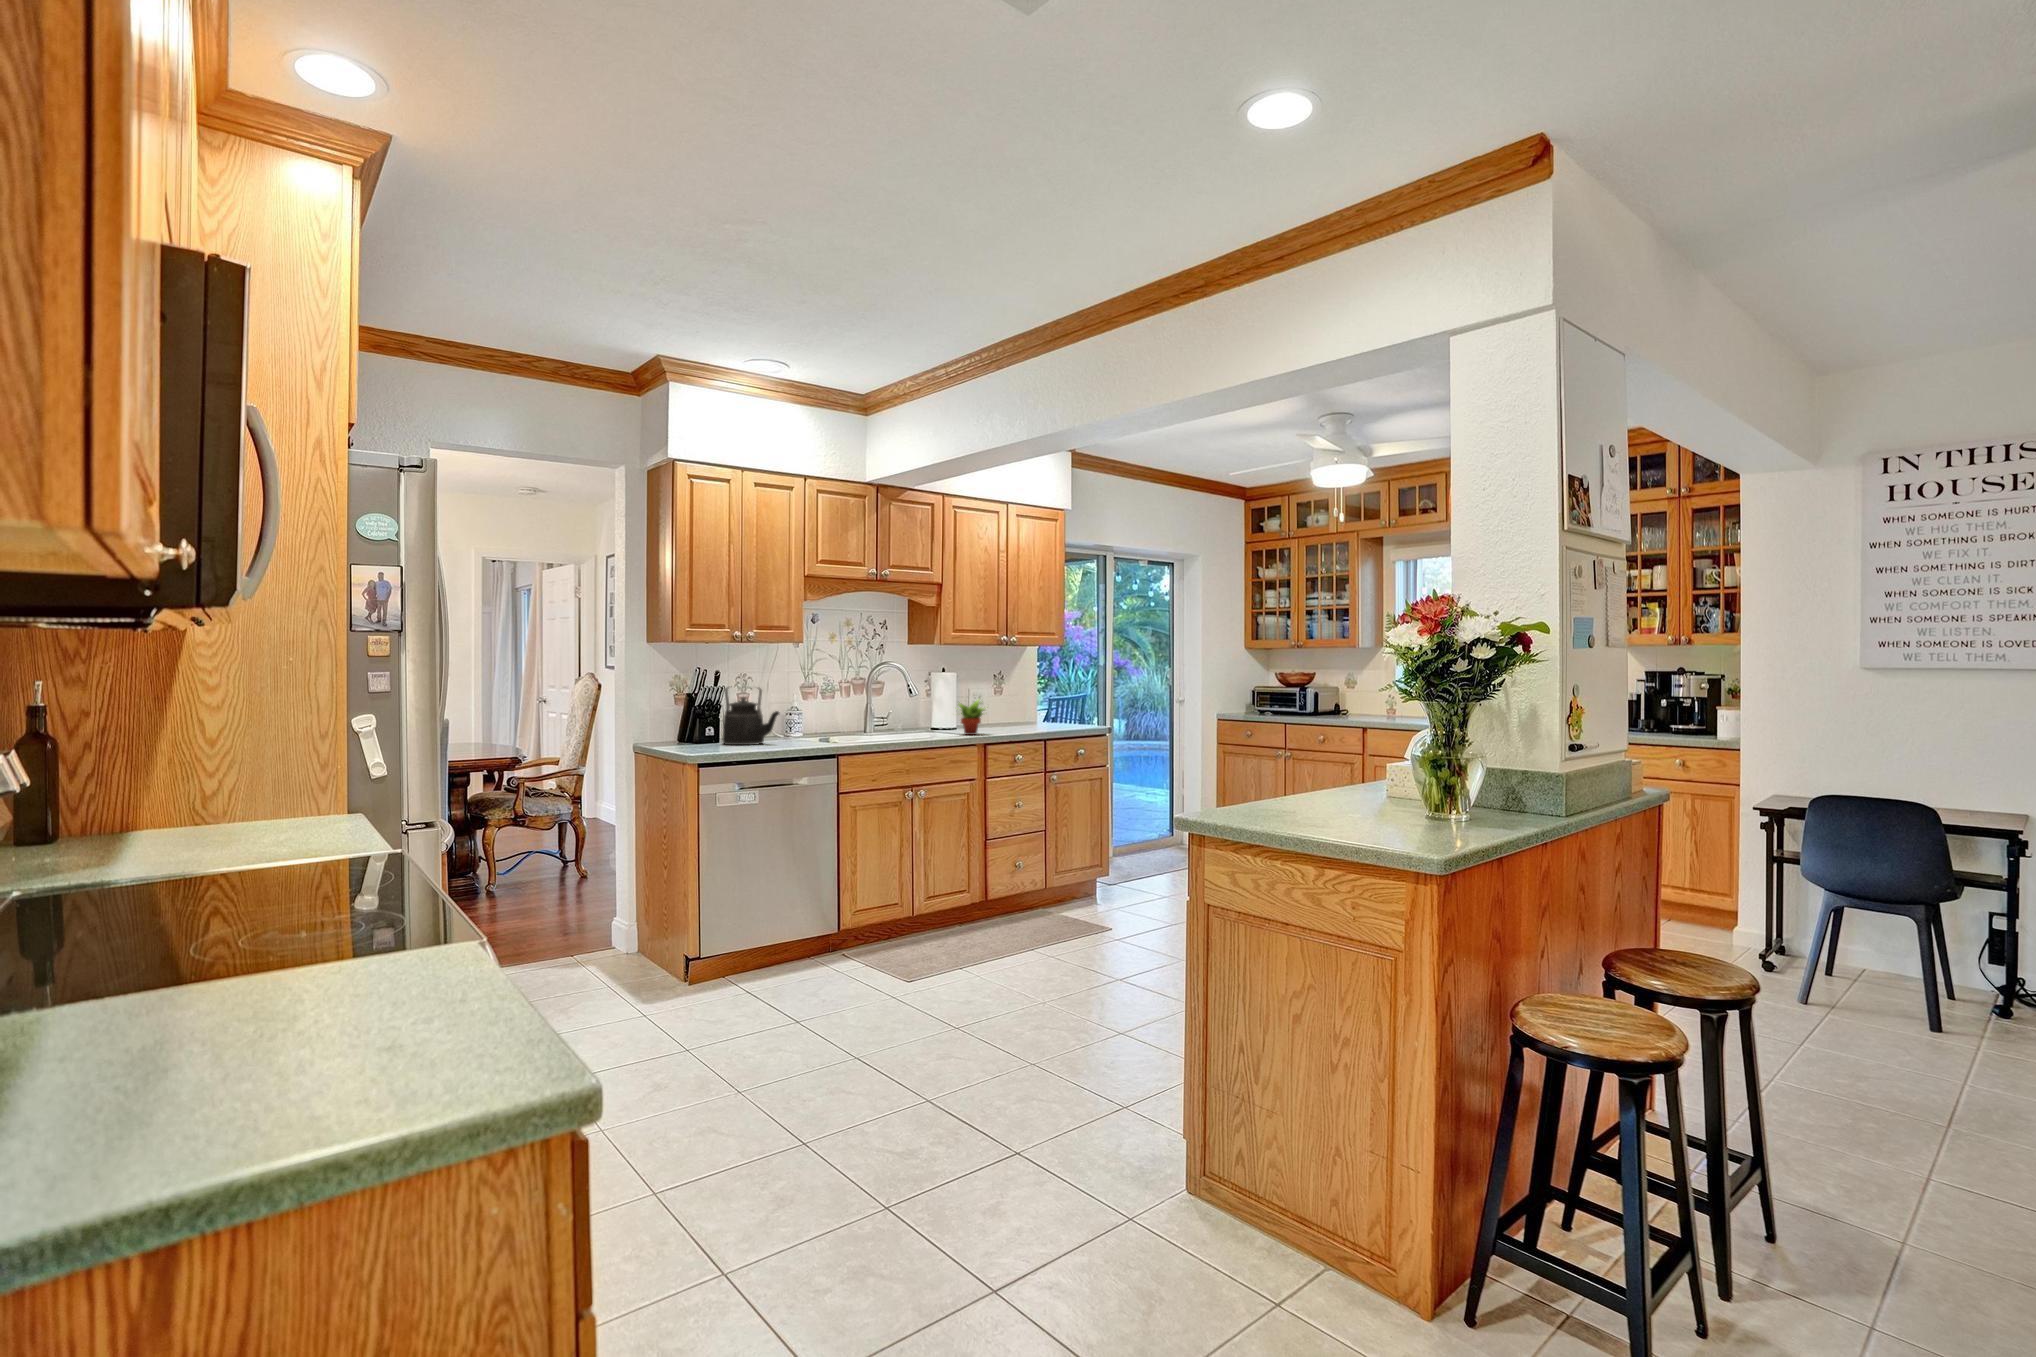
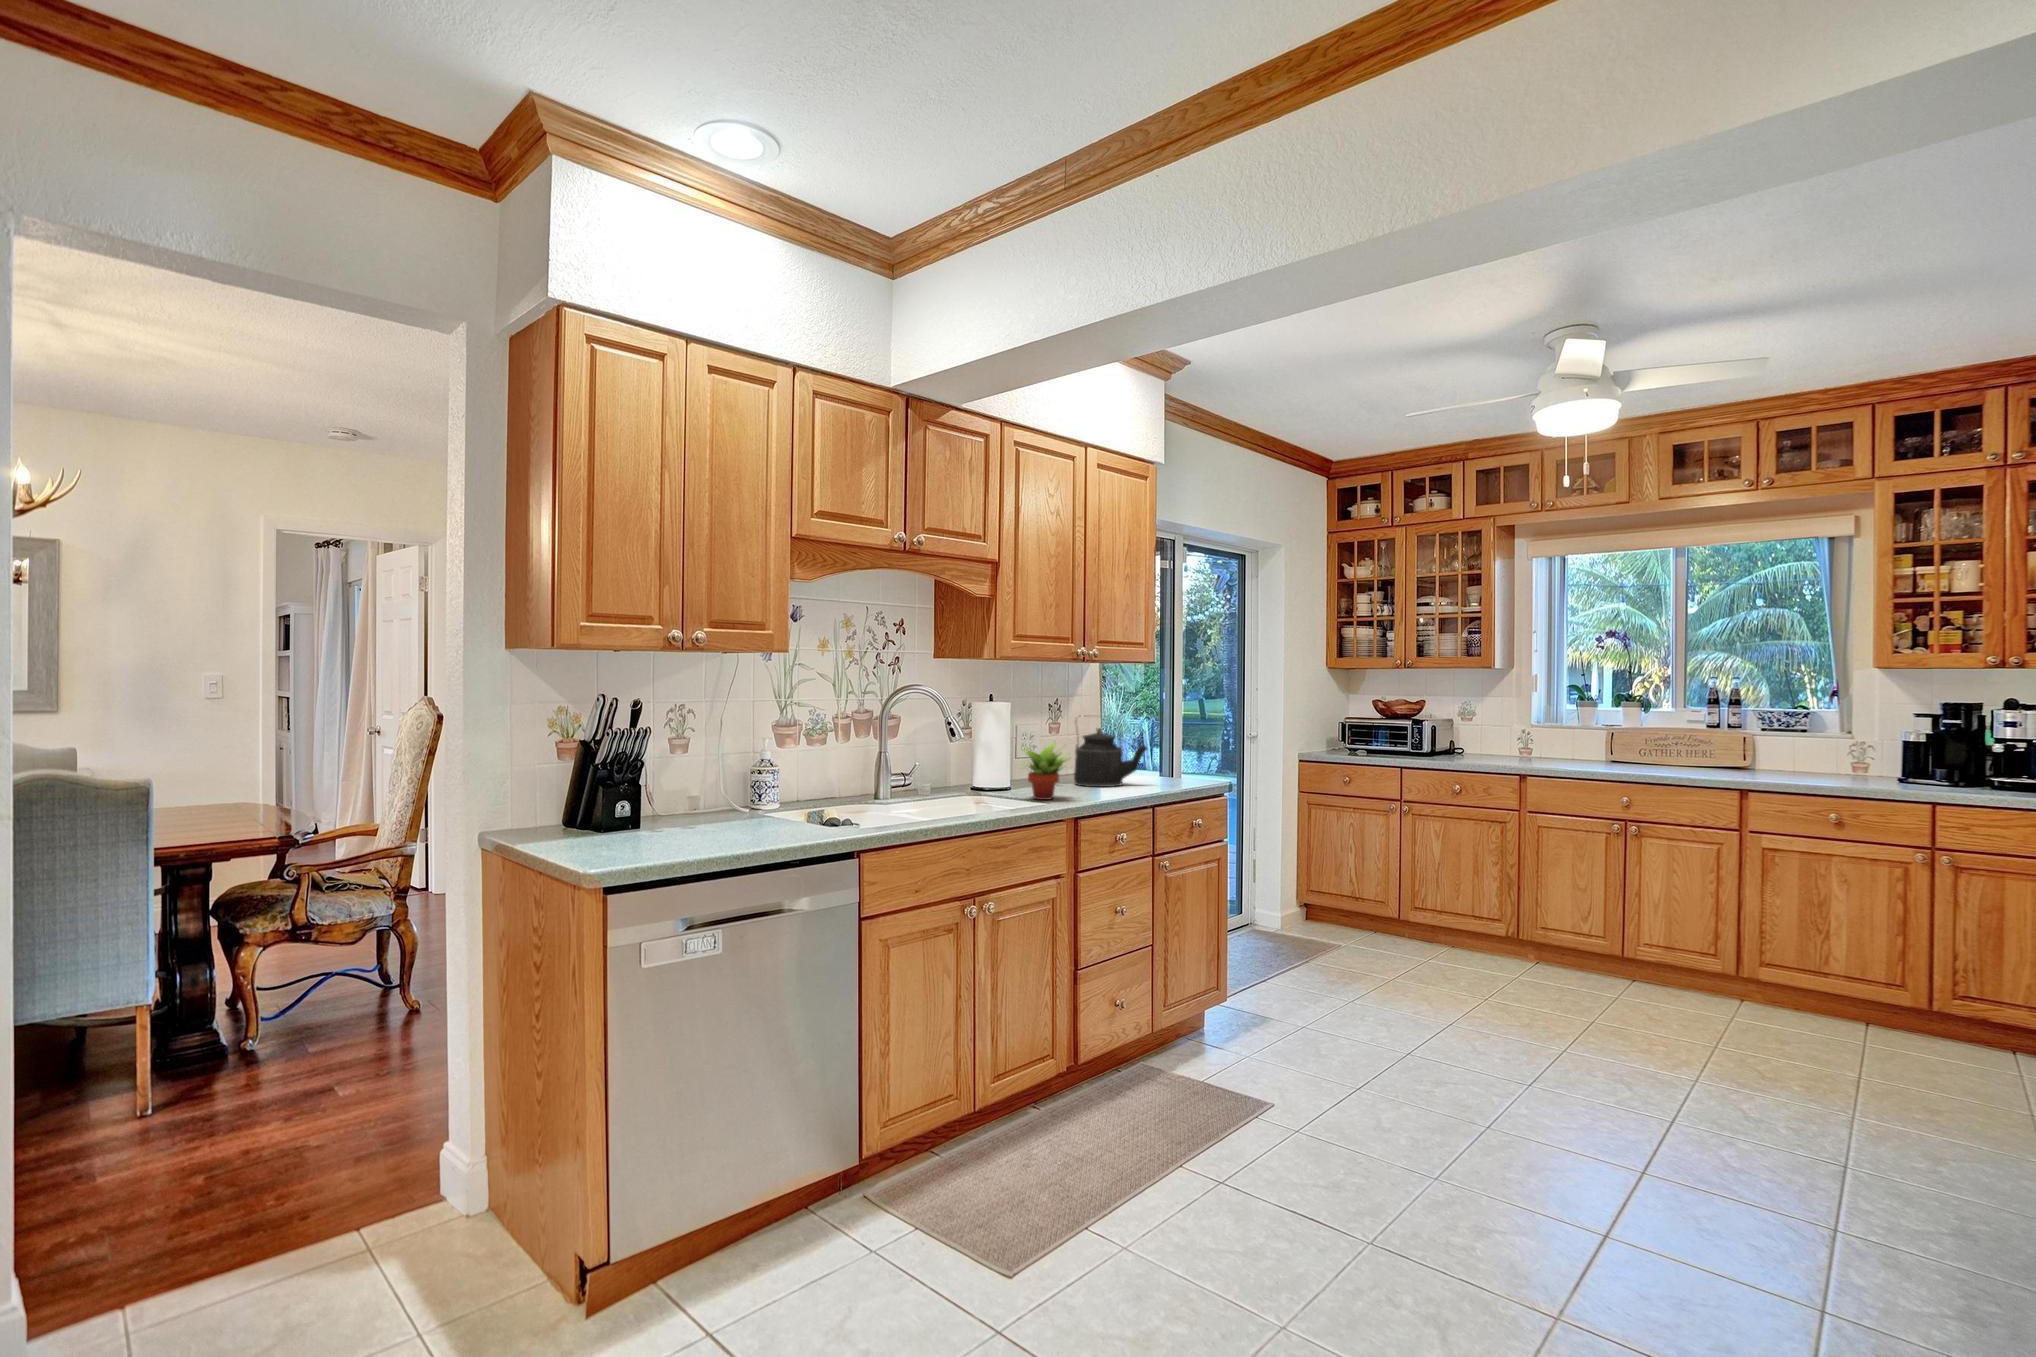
kettle: present [723,687,779,745] -> present [1074,728,1147,787]

